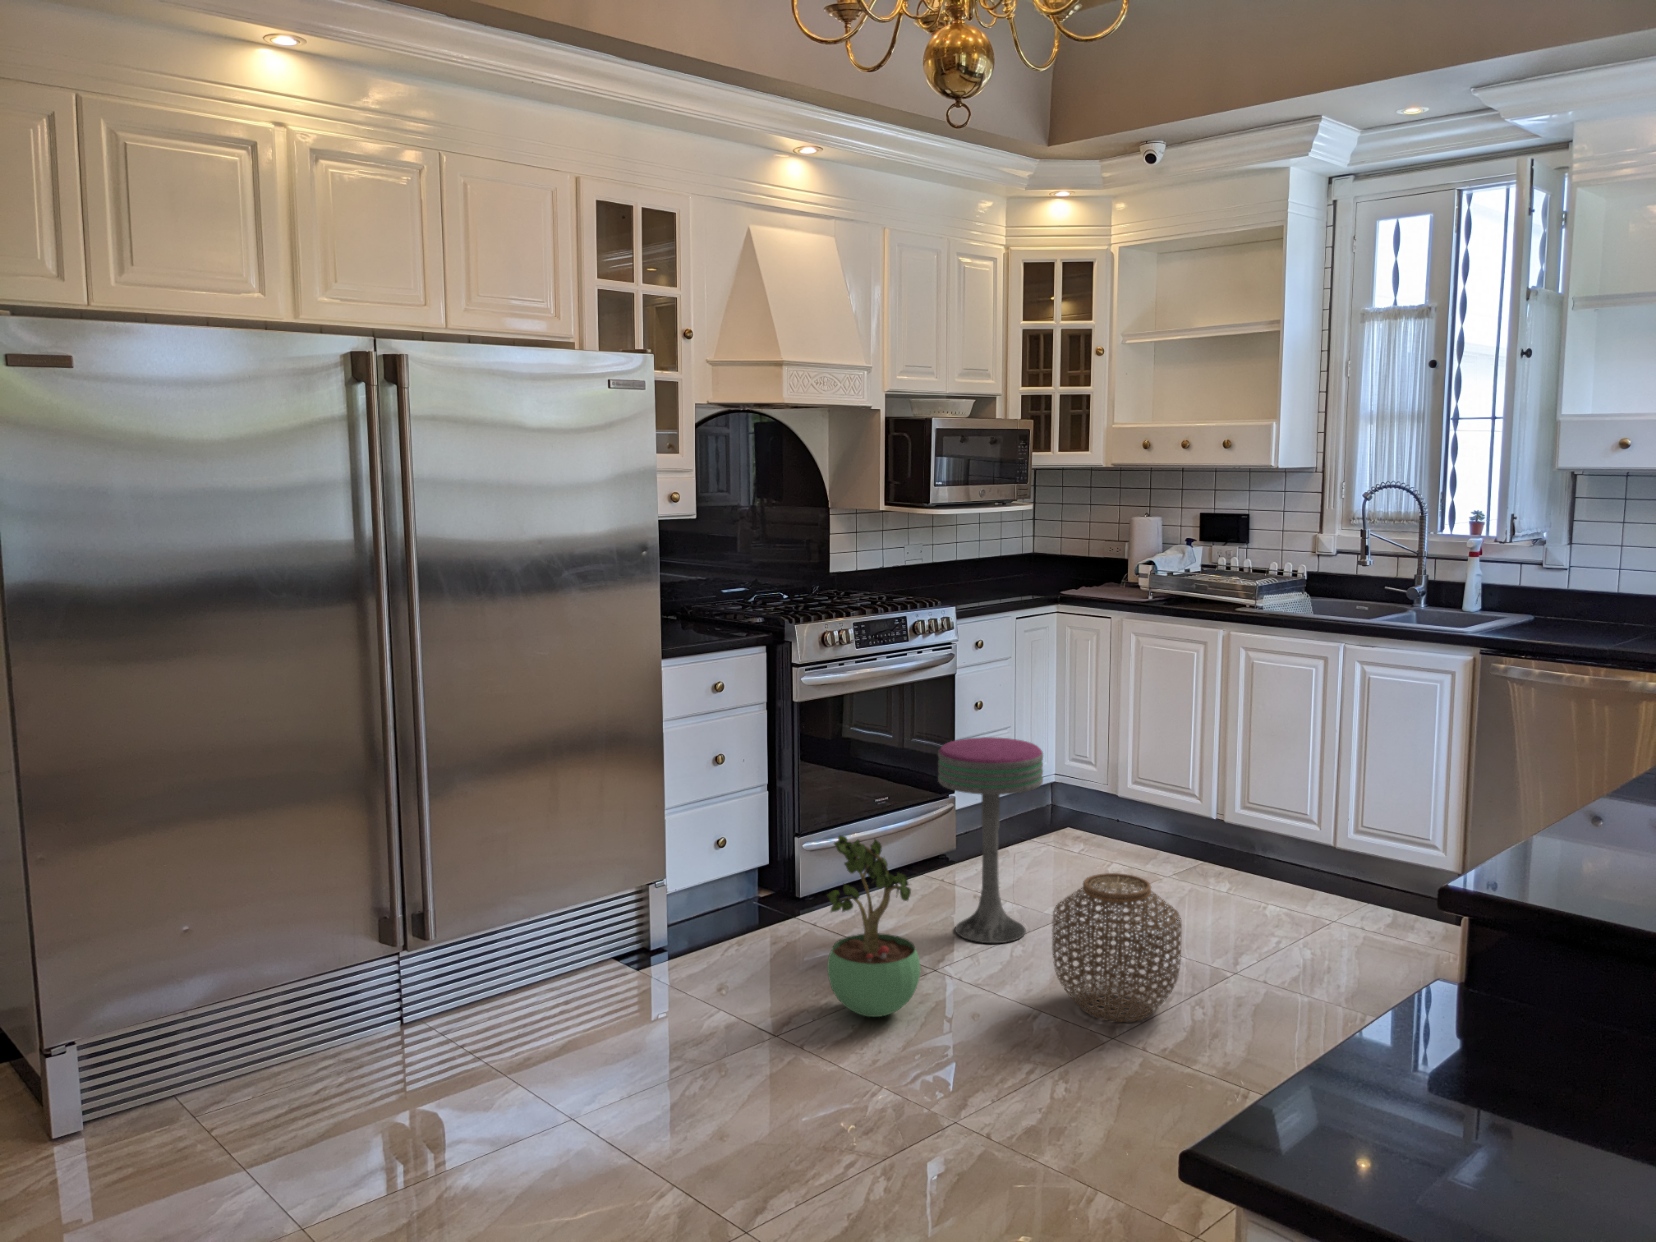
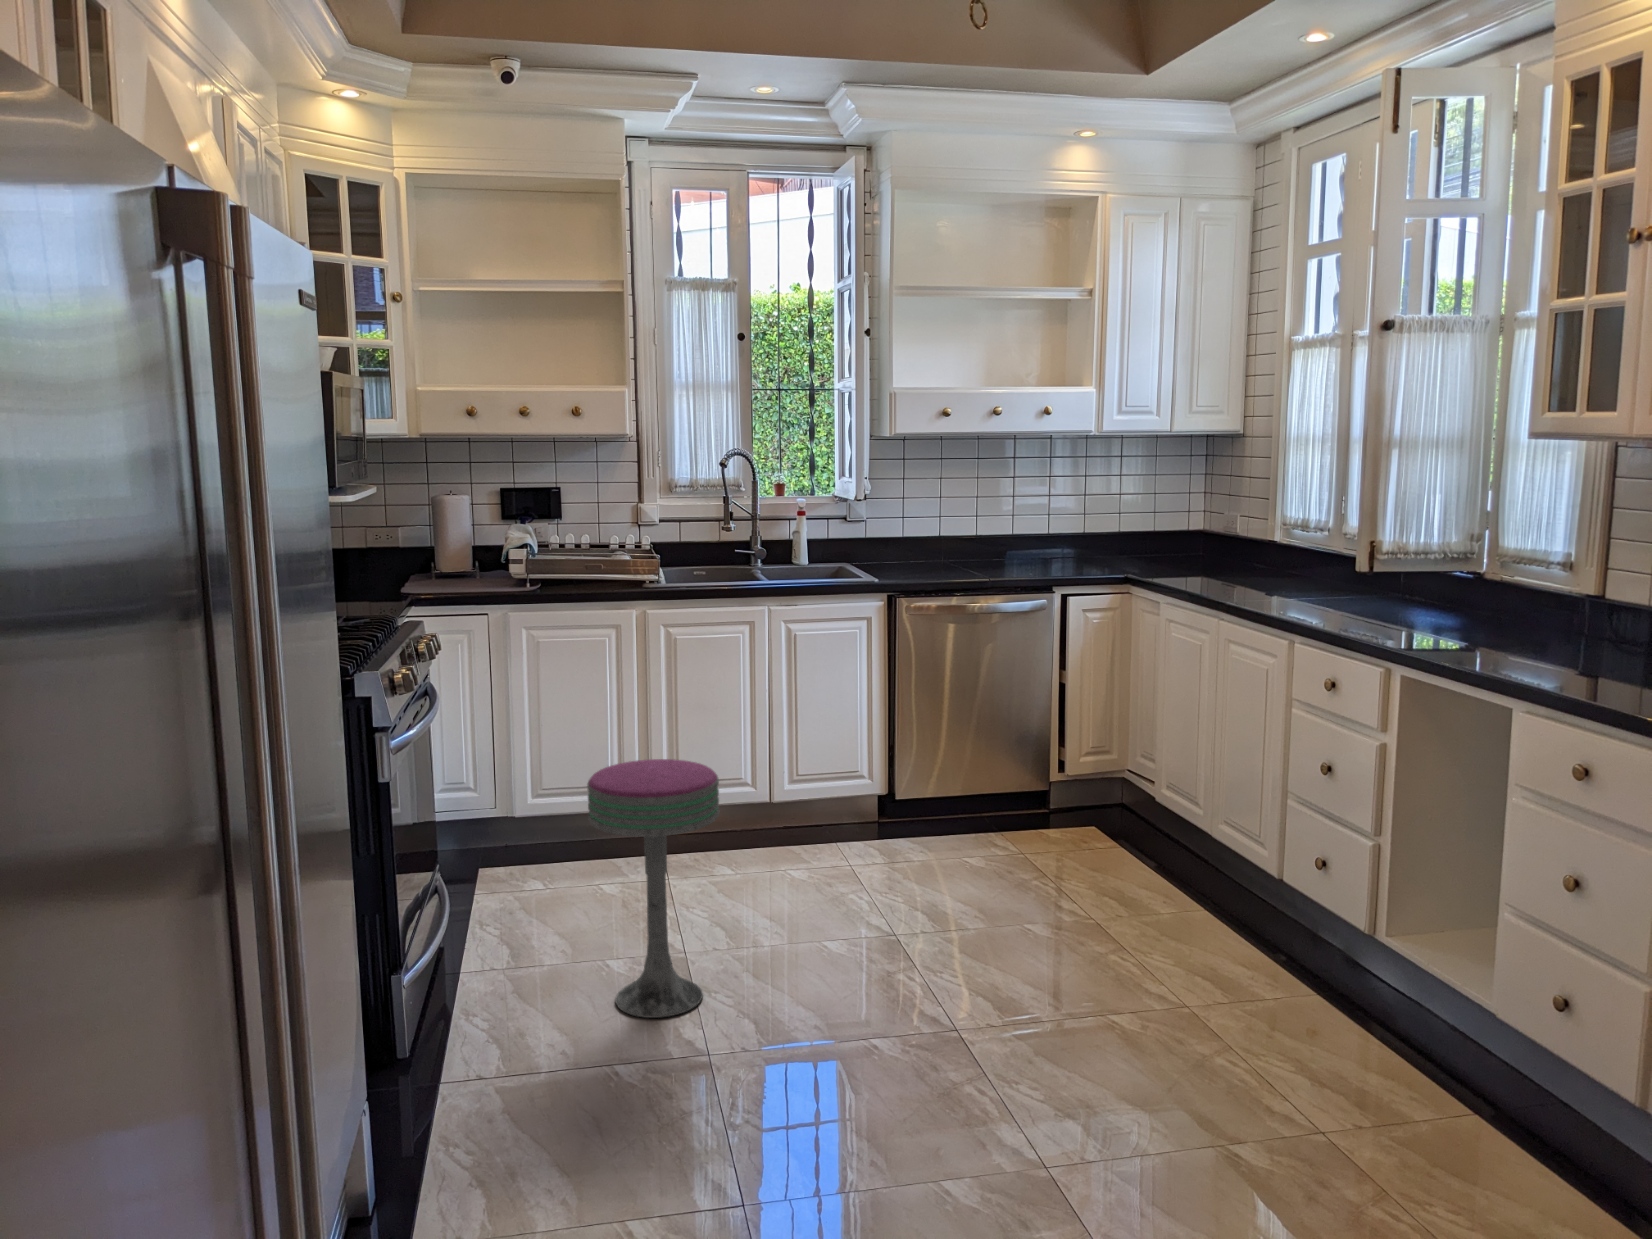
potted plant: present [826,835,921,1017] -> none [700,909,863,1148]
woven basket: present [1052,873,1181,1022] -> none [850,864,987,1026]

